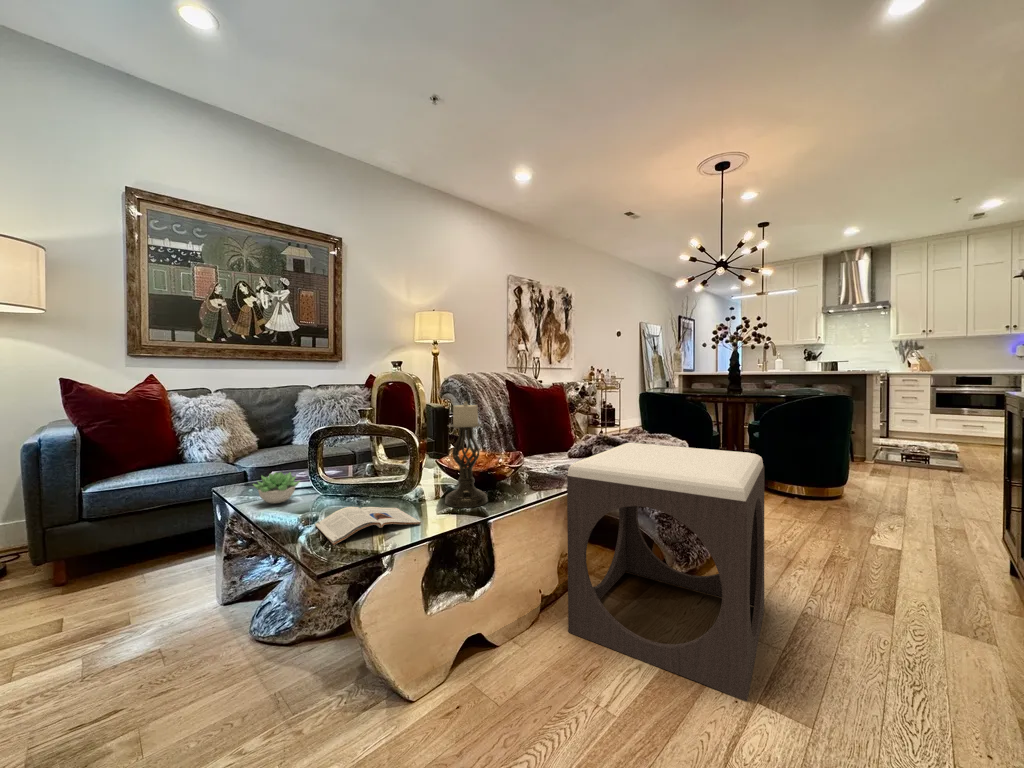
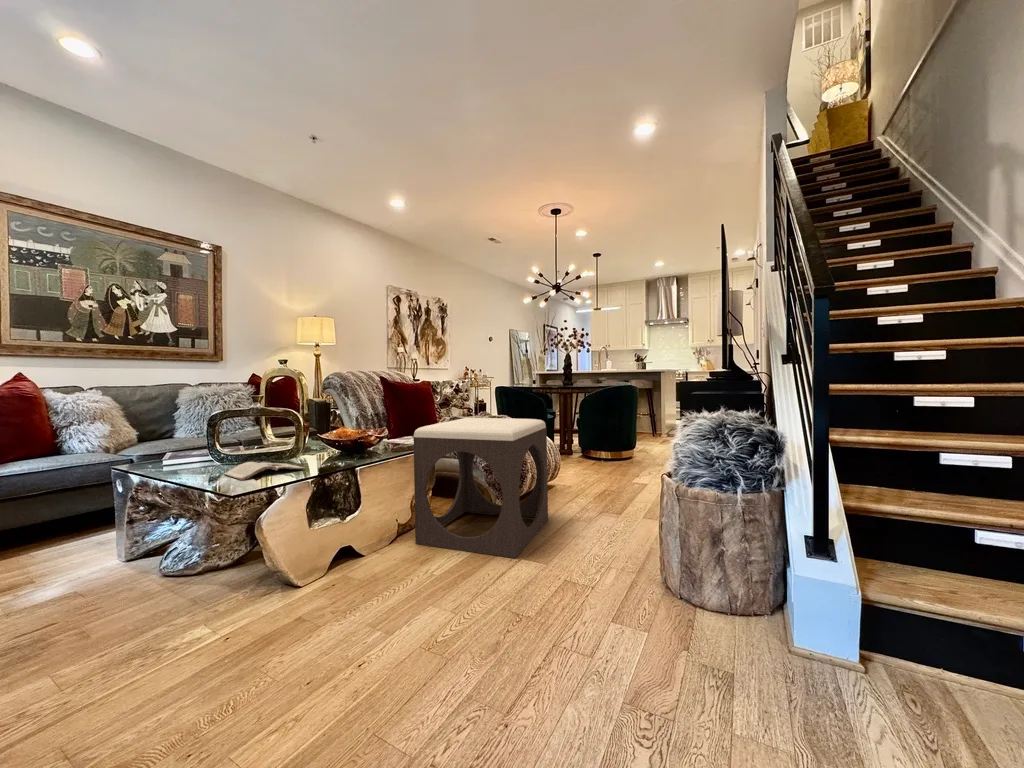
candle holder: present [445,402,488,508] -> none [324,388,357,462]
succulent plant: present [253,472,300,503] -> none [162,444,205,468]

